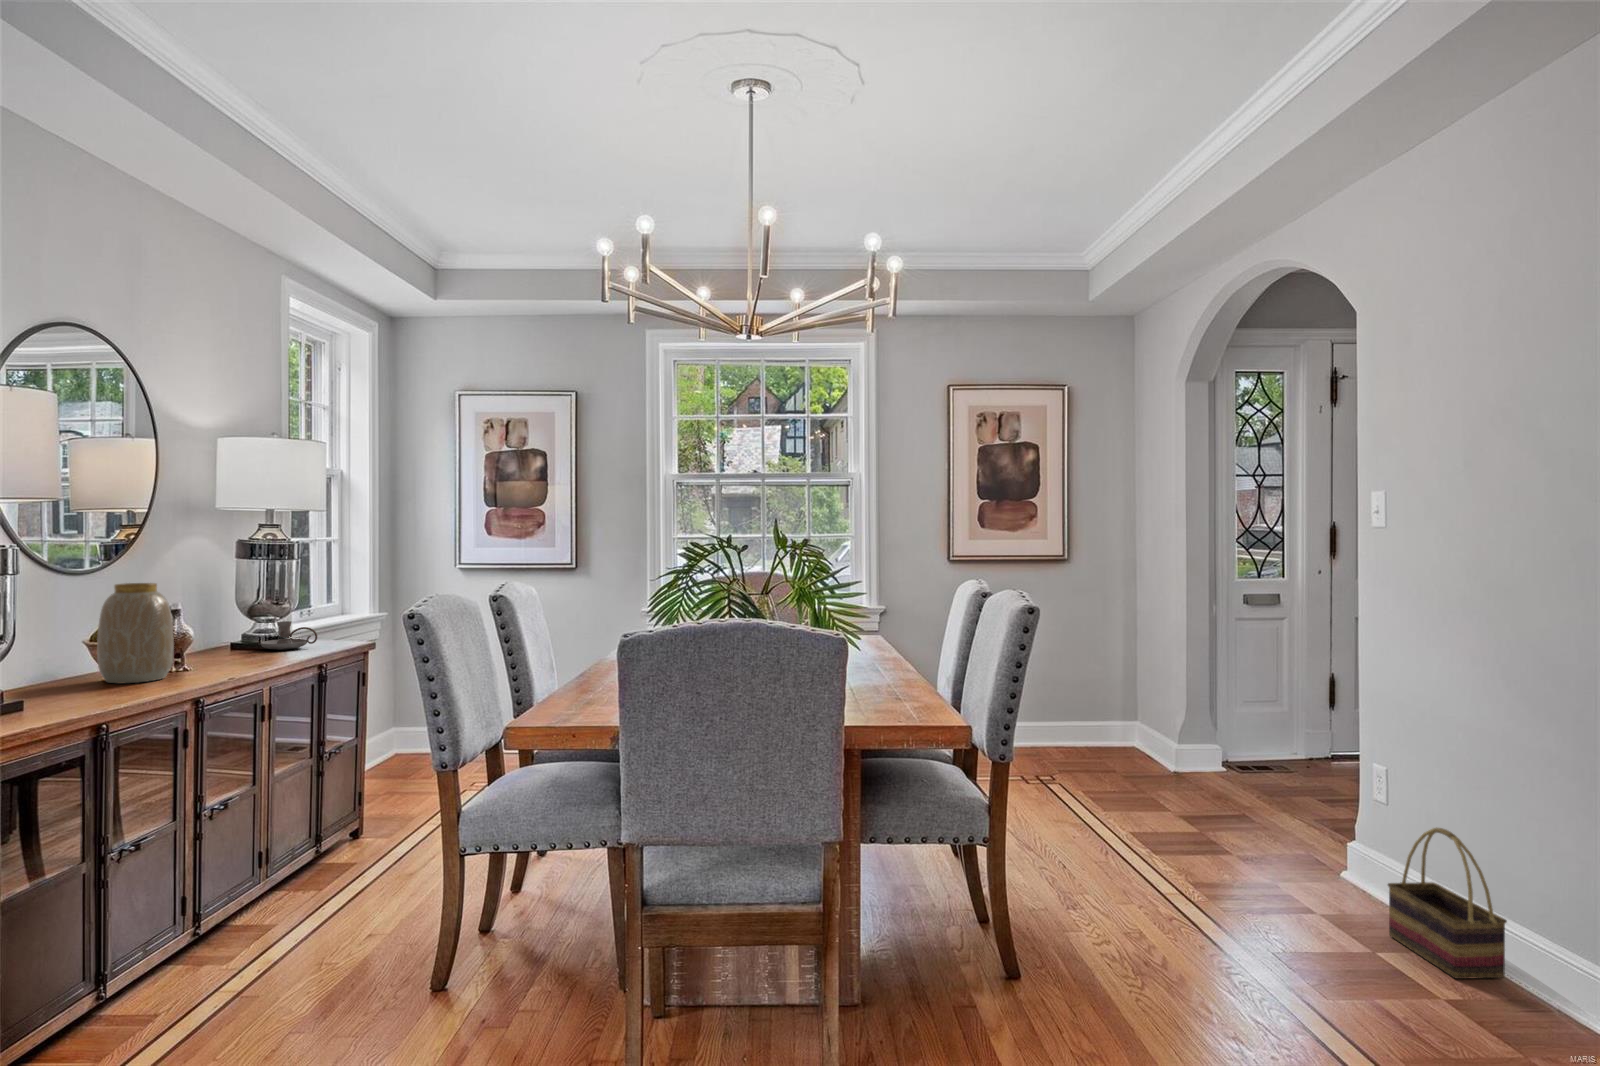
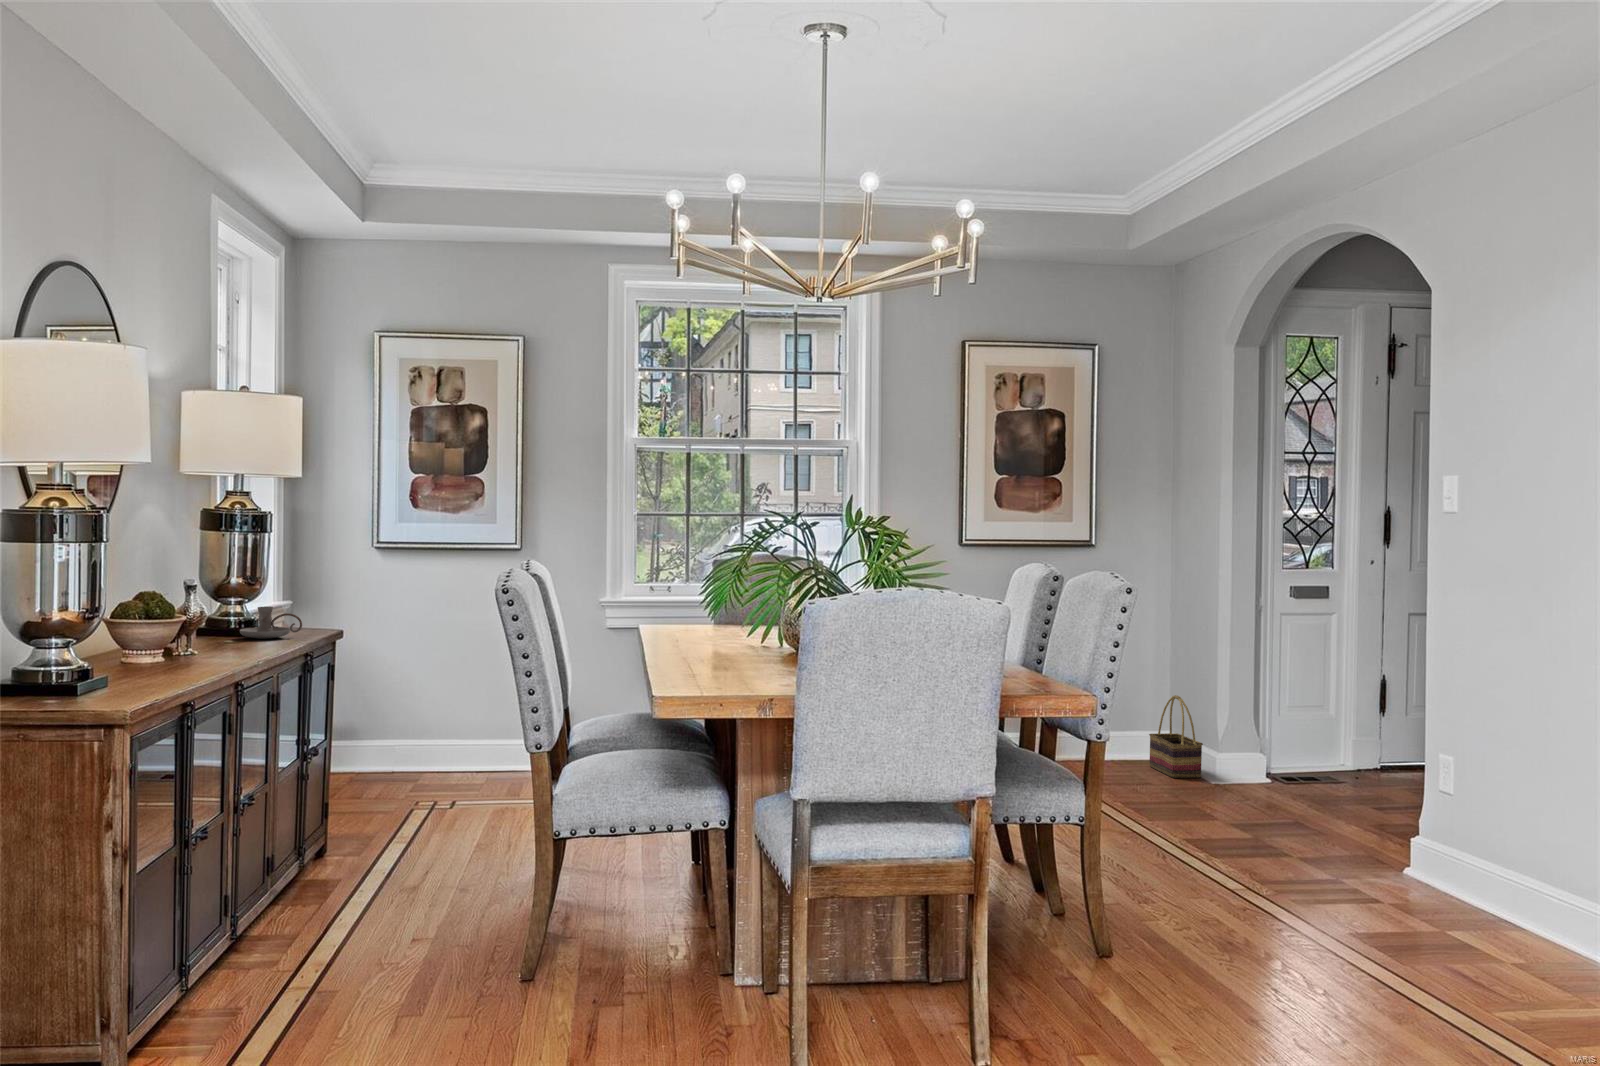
vase: present [97,583,174,683] -> none [139,559,212,668]
basket: present [1388,827,1507,979] -> present [1149,695,1203,778]

